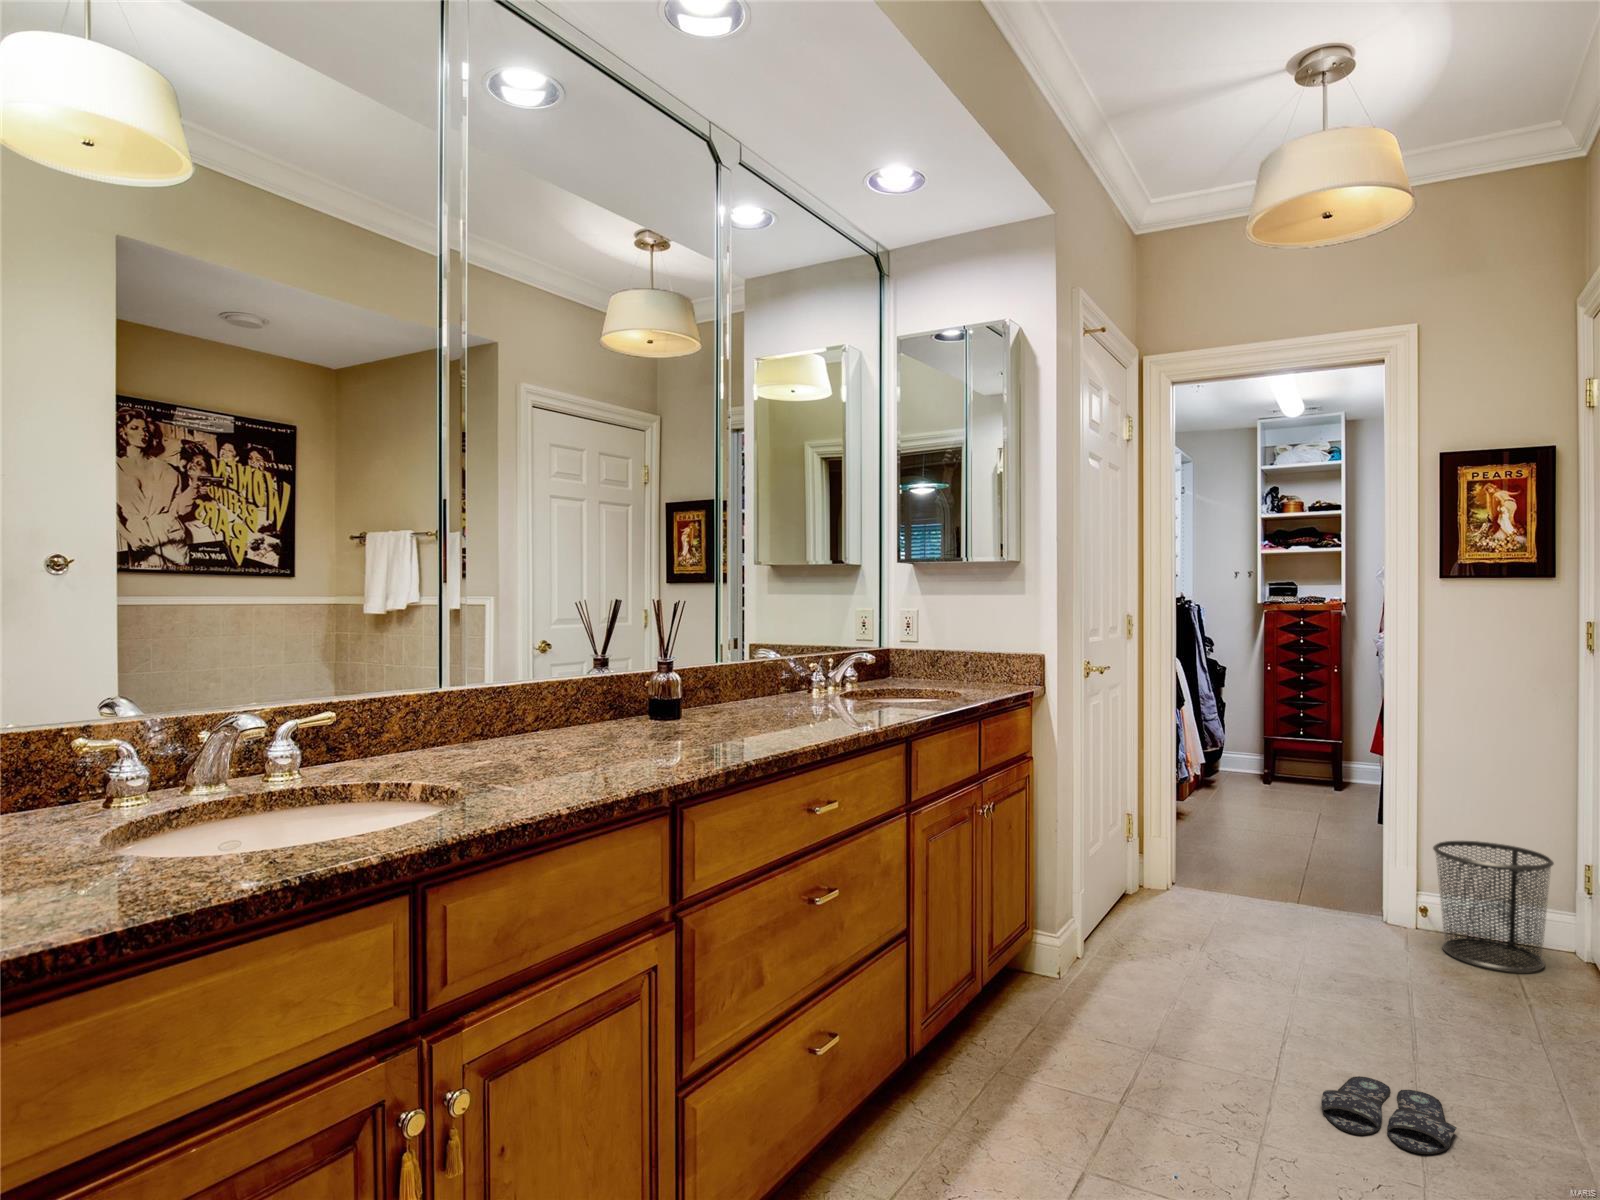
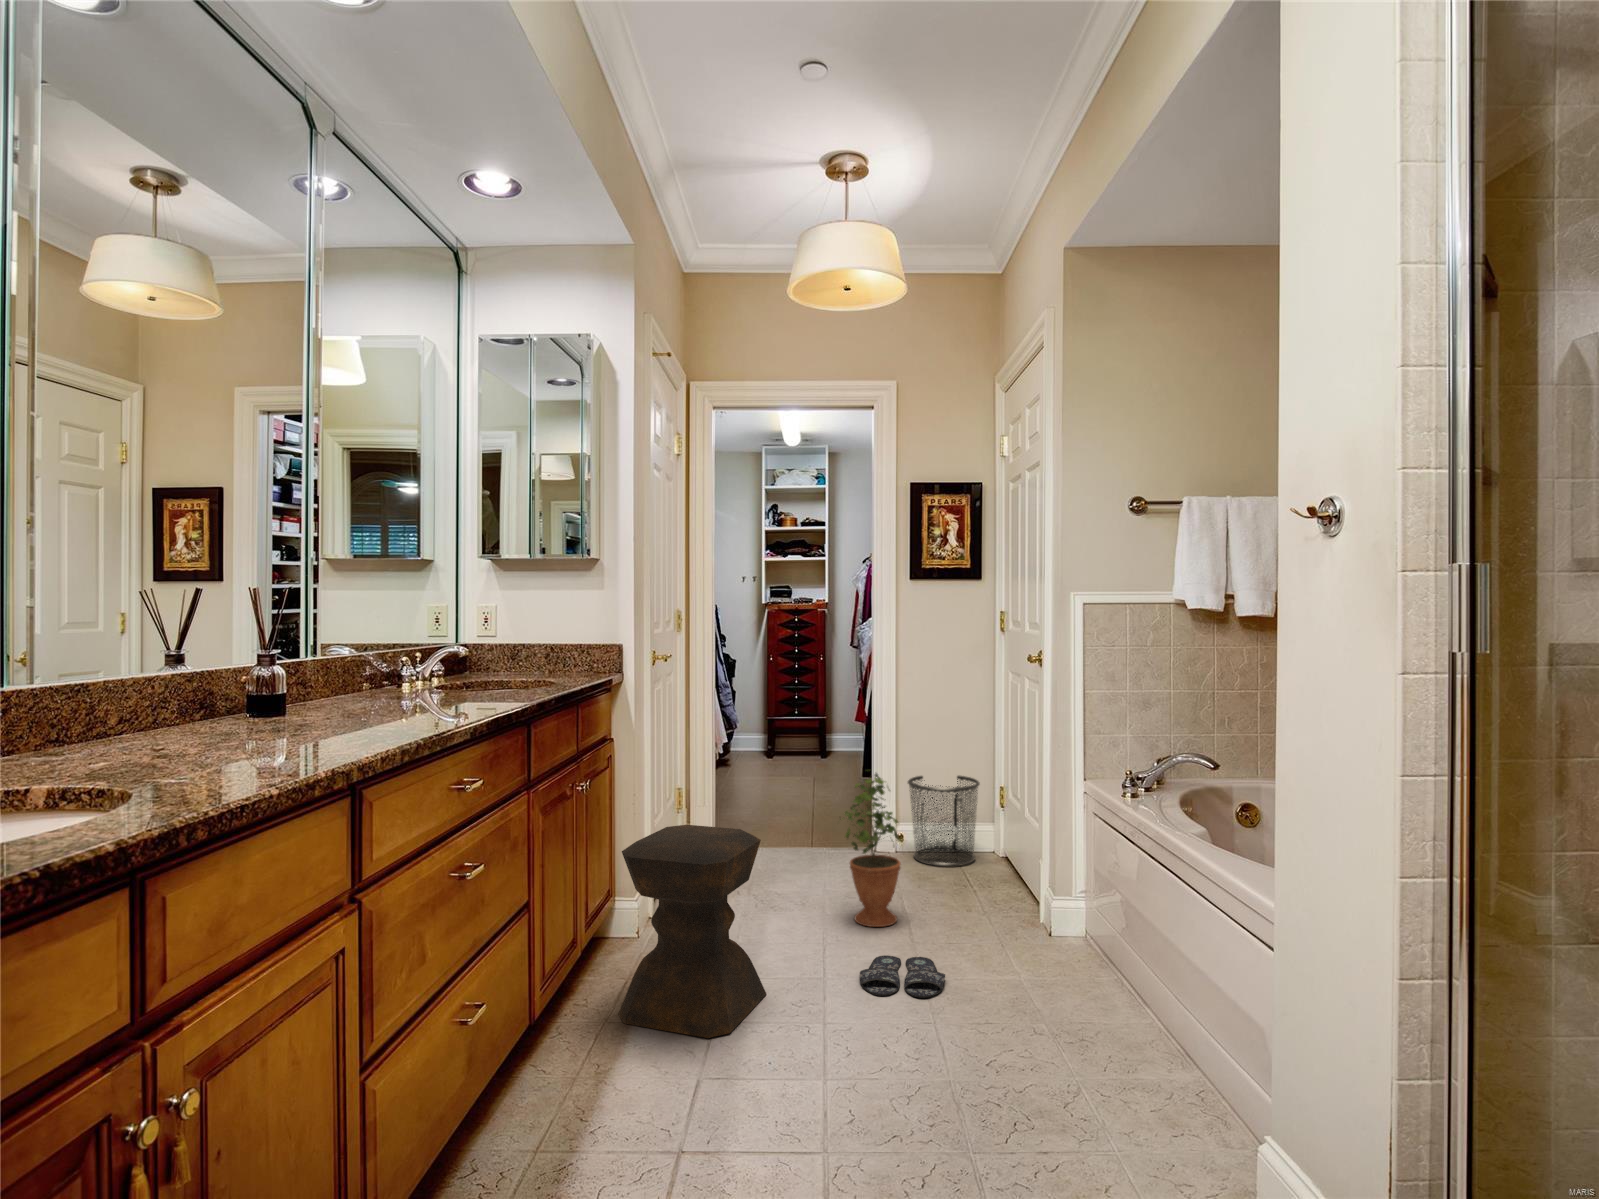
potted plant: none [1308,829,1404,1037] -> present [845,773,901,927]
stool: none [1008,869,1189,1128] -> present [619,825,766,1038]

